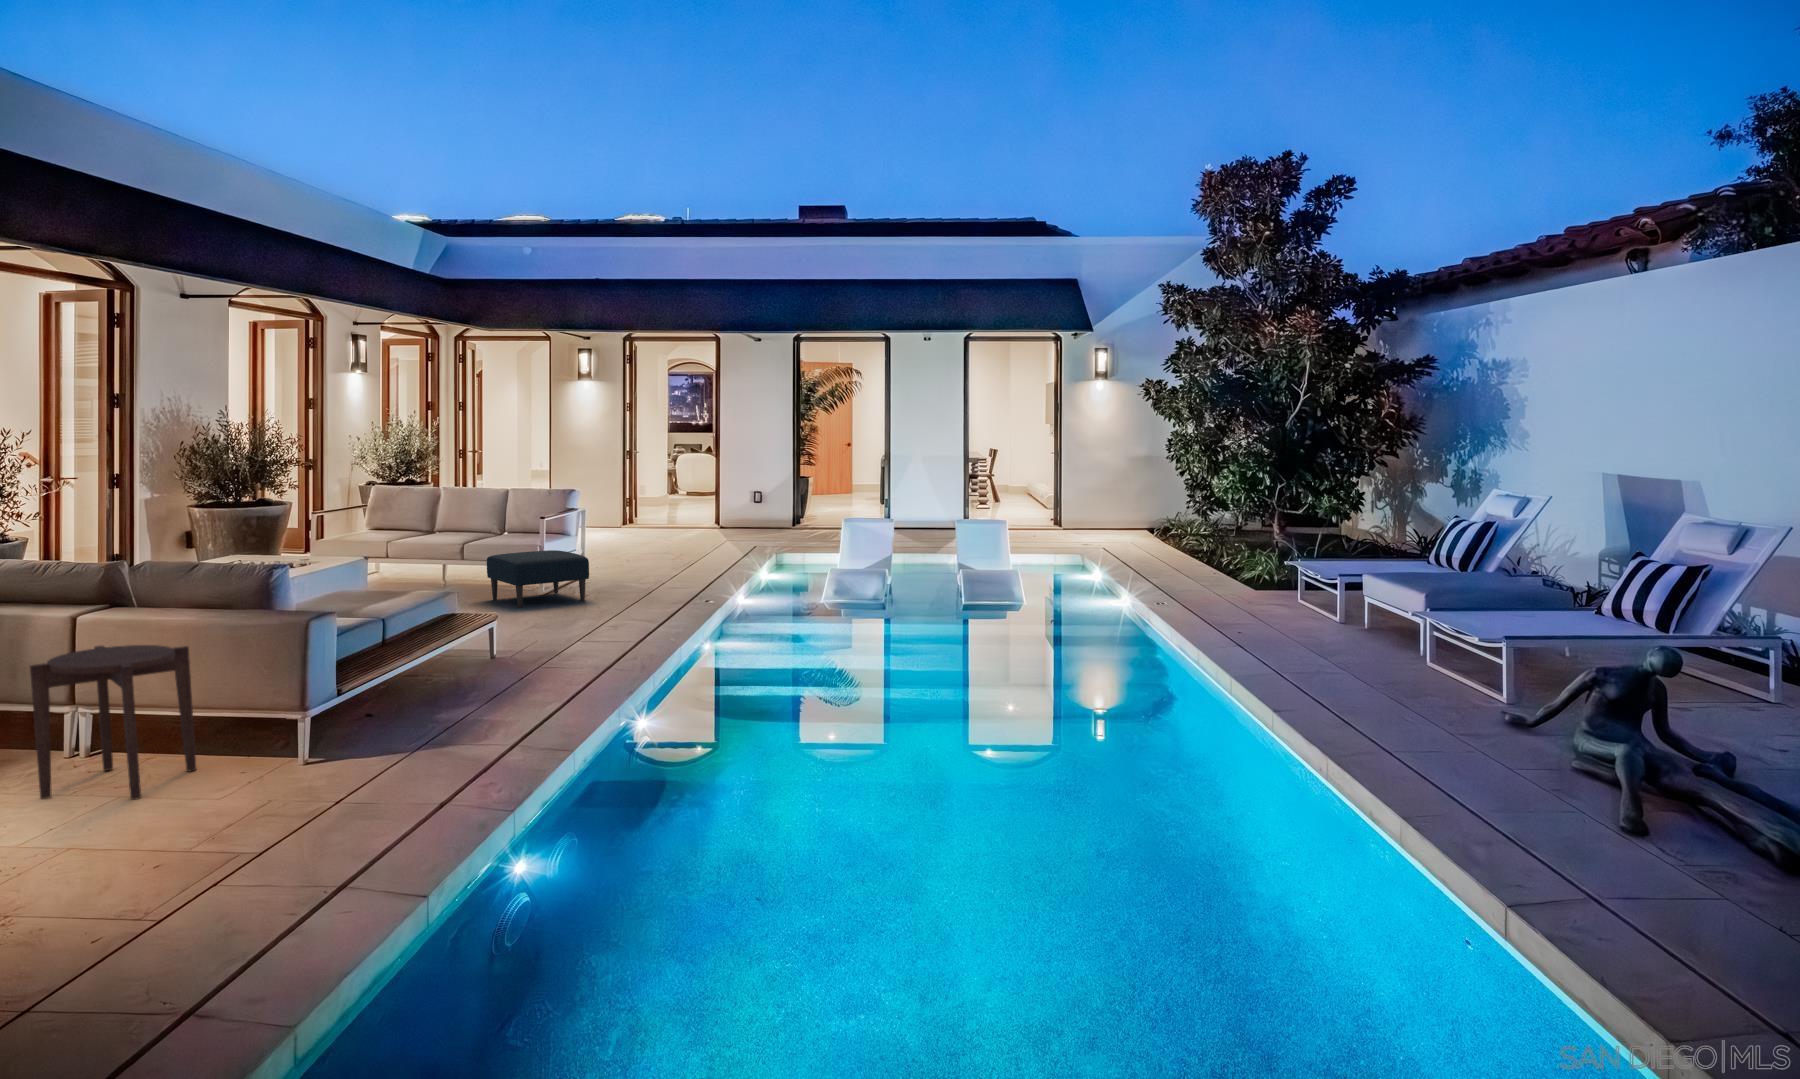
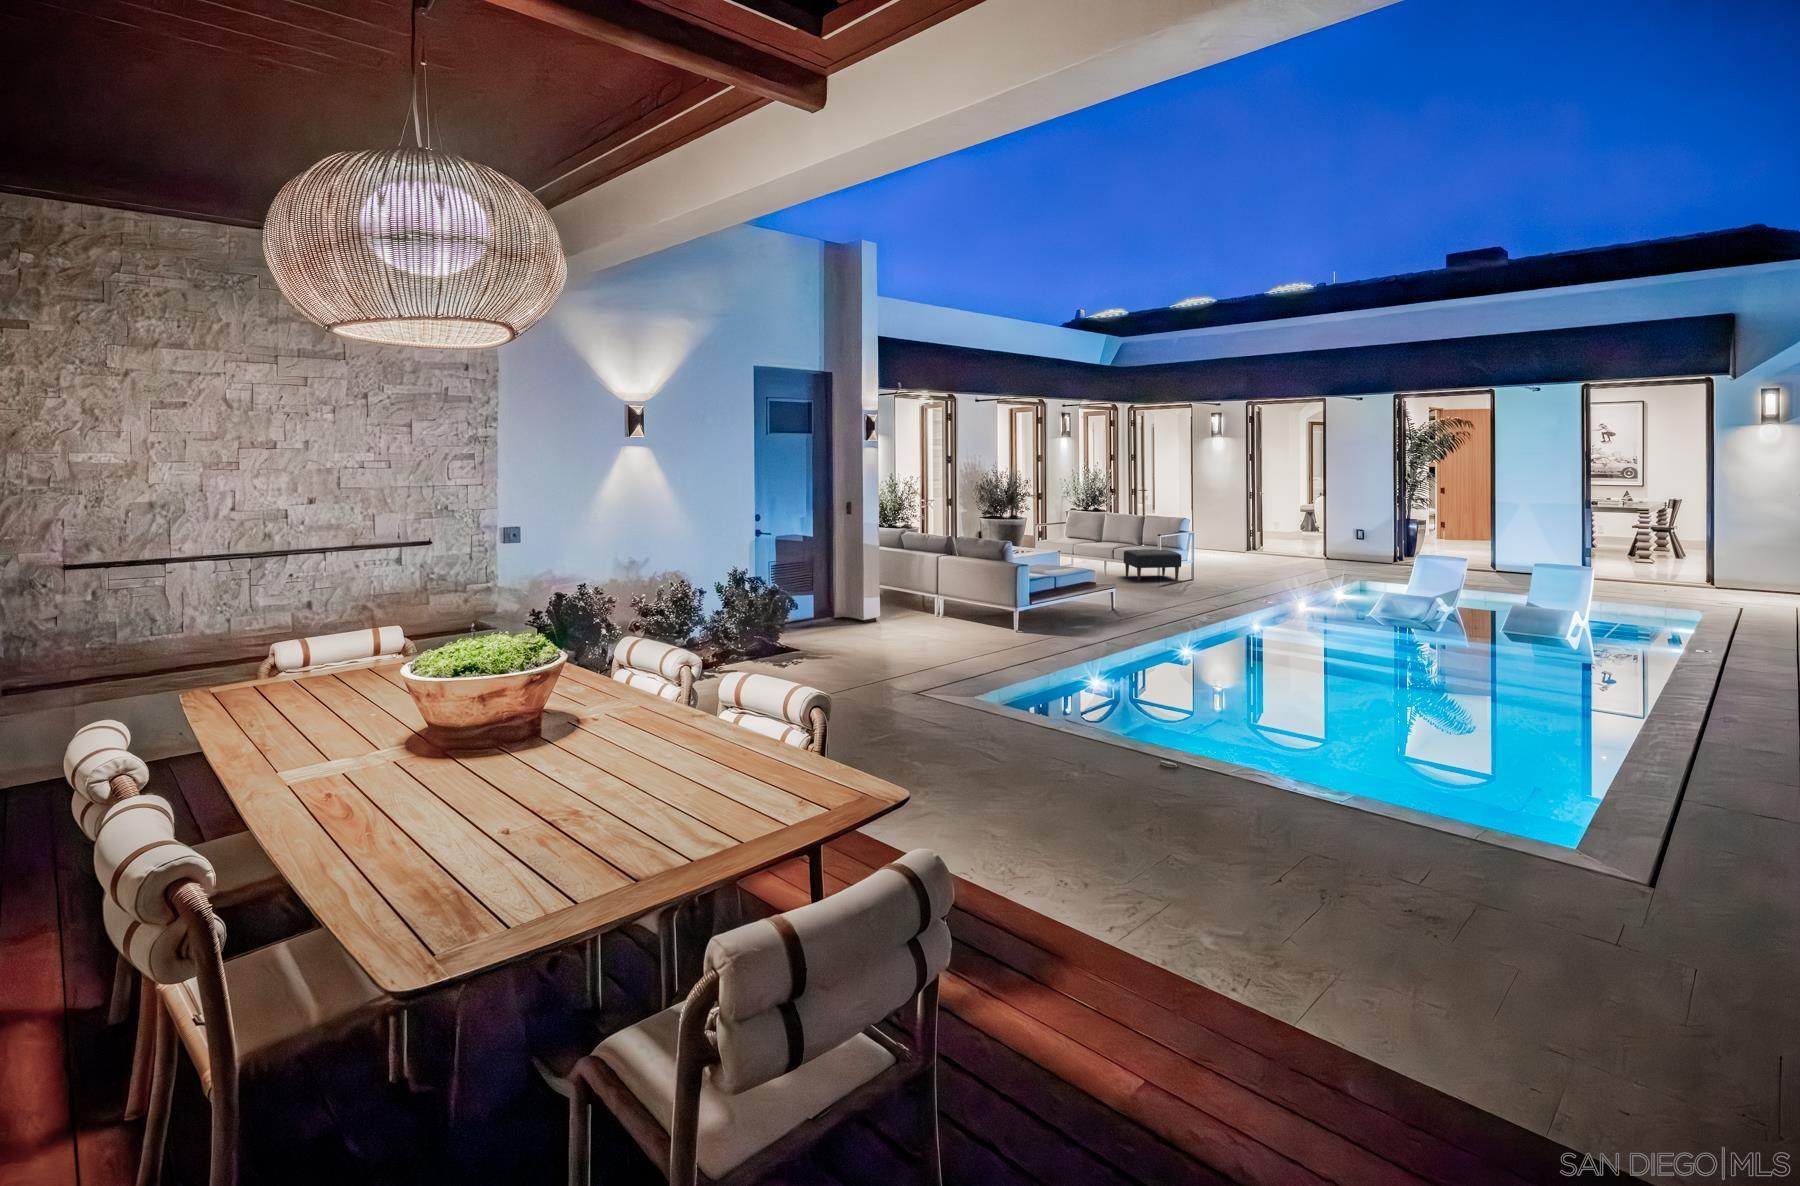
side table: present [30,645,196,800] -> none [924,572,976,633]

